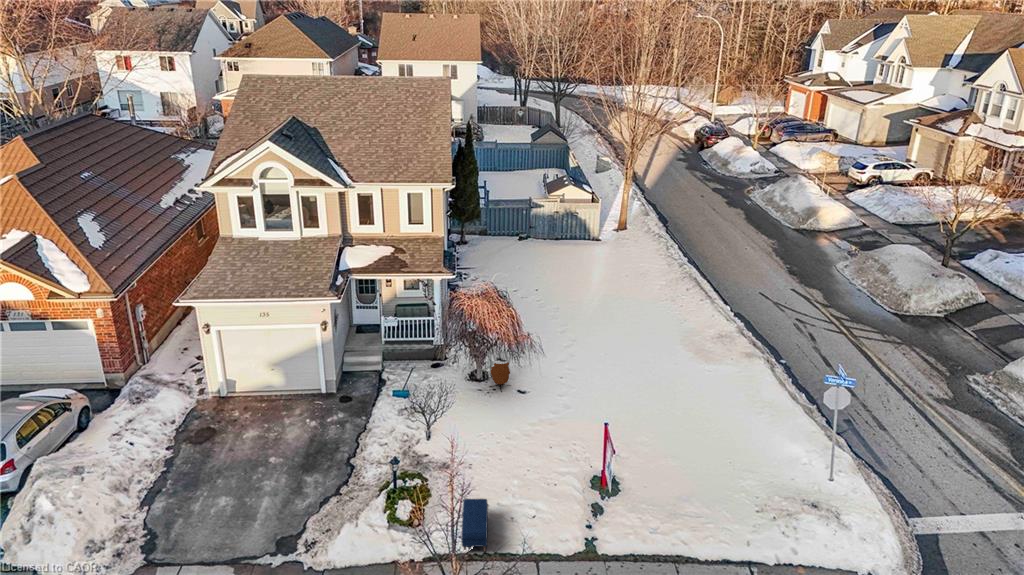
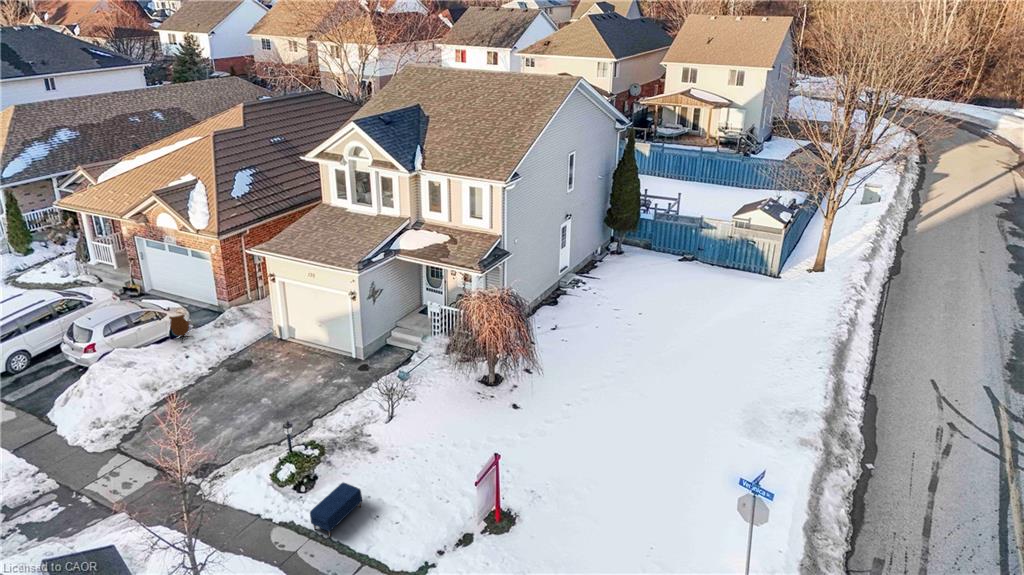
lounge chair: present [490,362,510,392] -> present [169,315,189,341]

